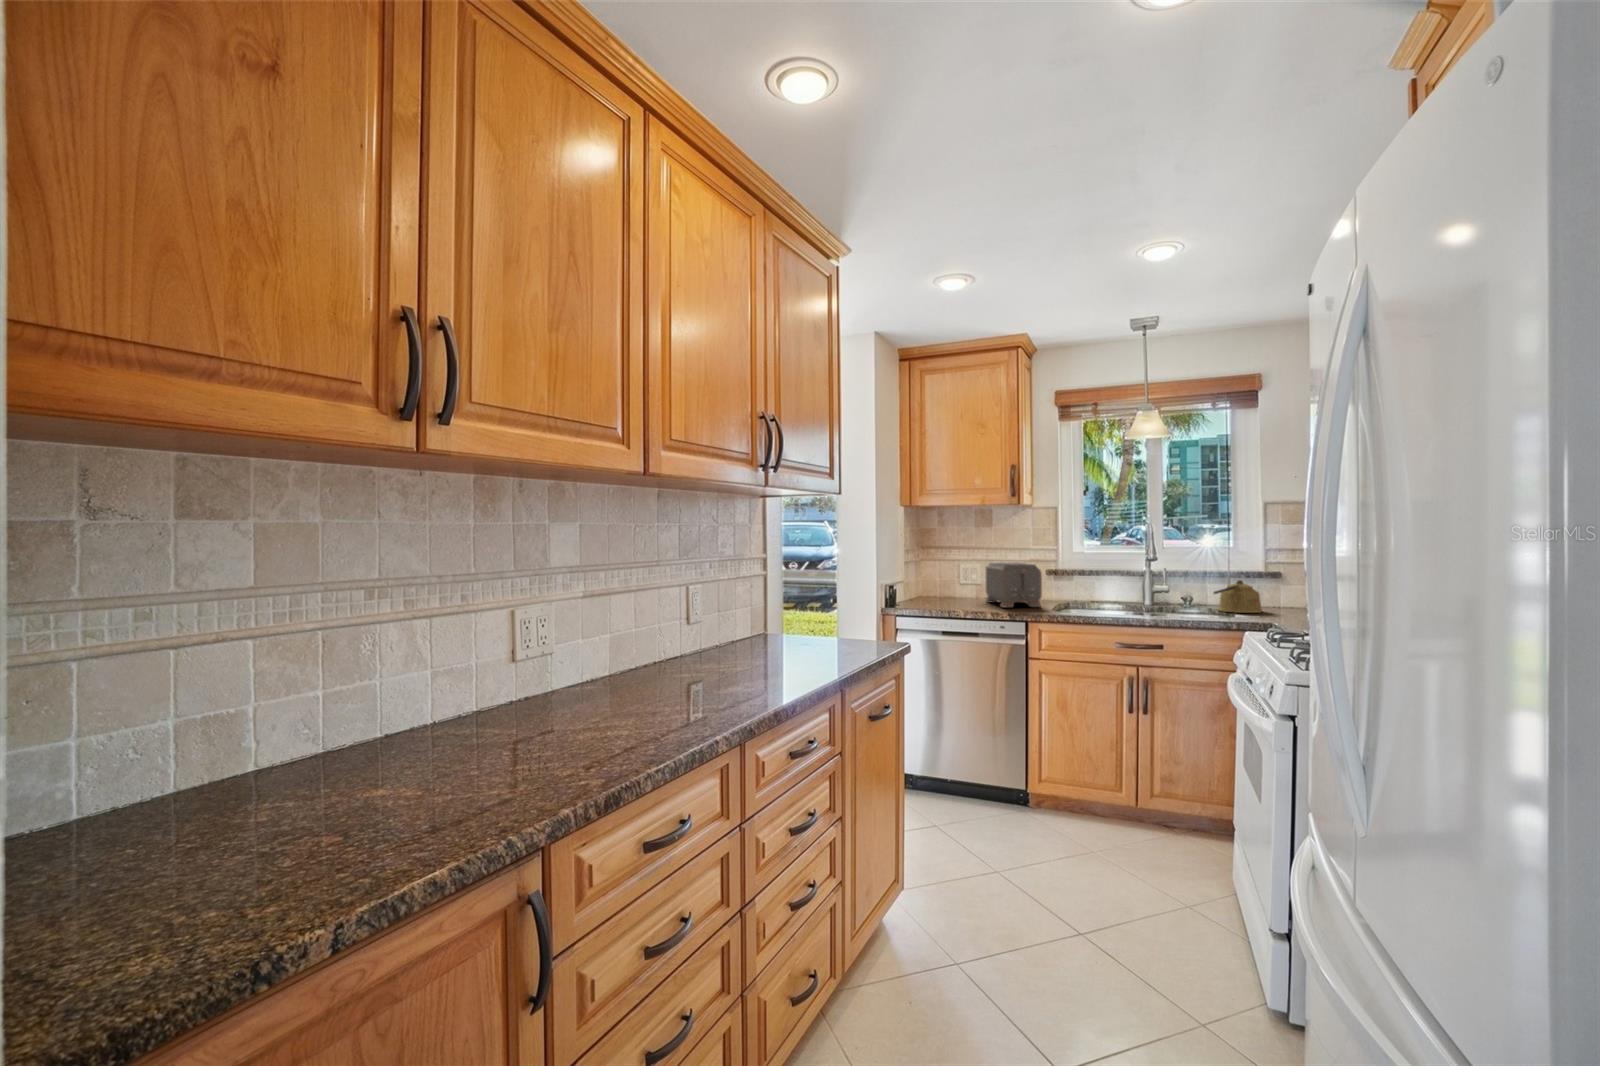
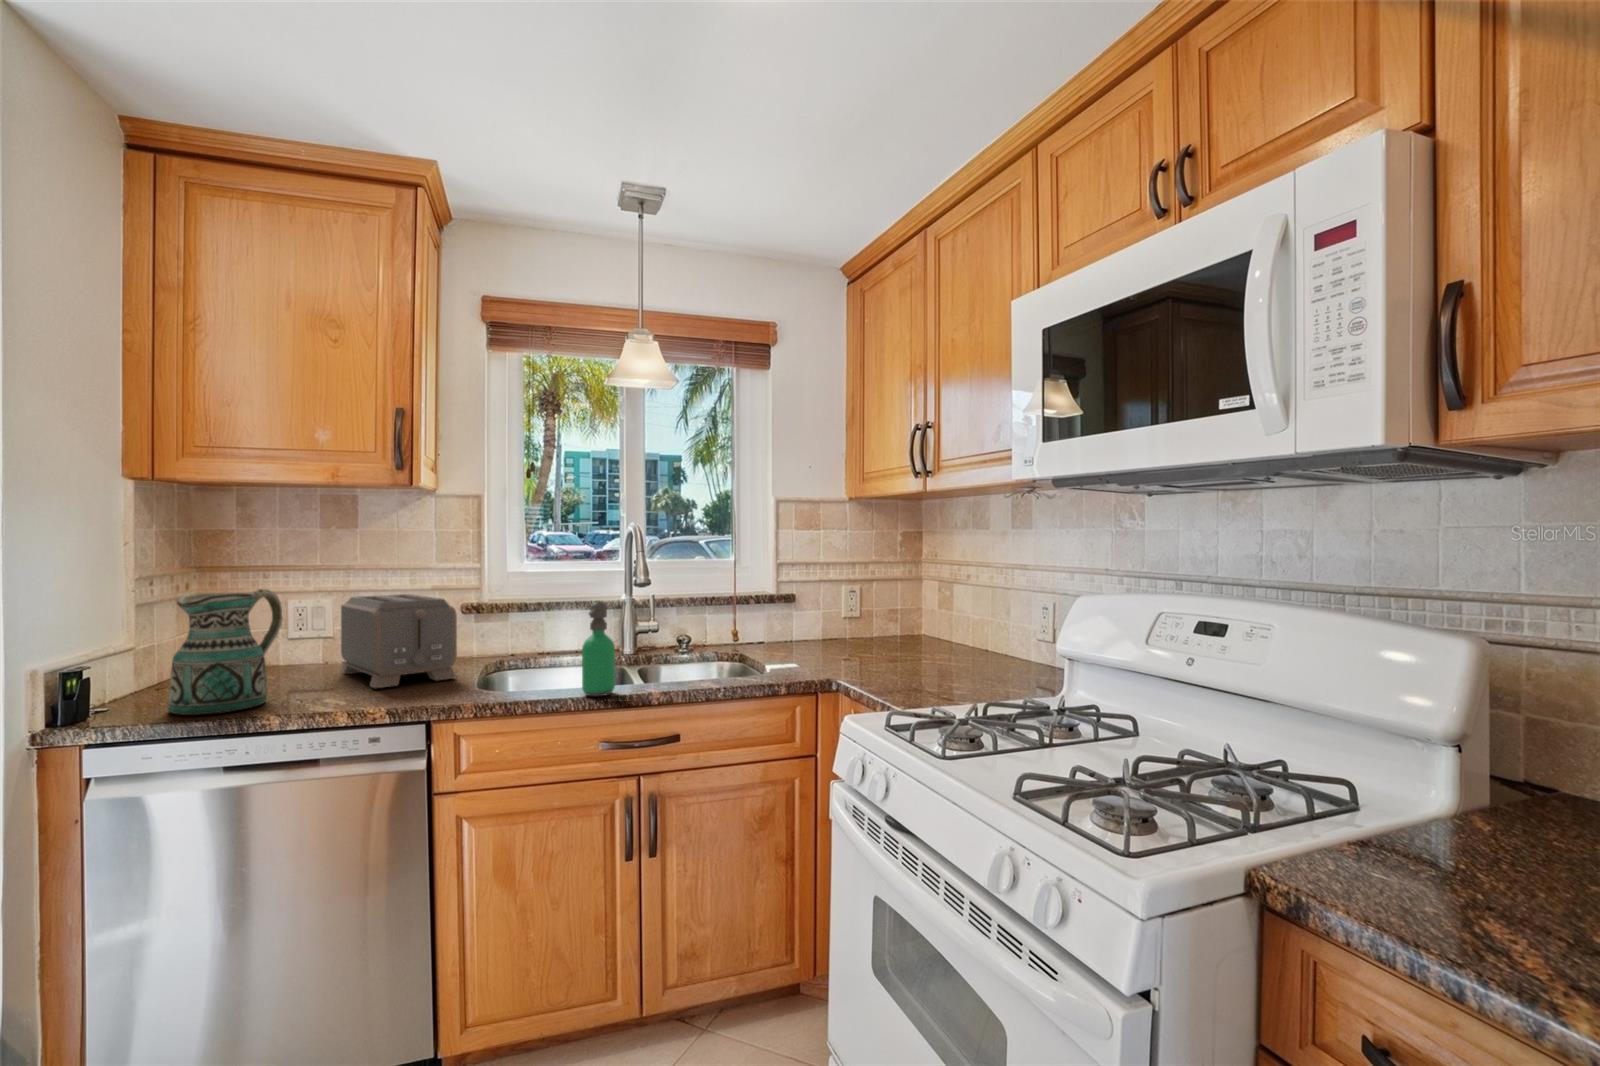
ceramic pitcher: none [922,556,962,609] -> present [168,589,282,715]
soap dispenser: none [1105,567,1124,619] -> present [582,601,615,696]
kettle: present [1214,580,1262,613] -> none [728,609,789,659]

